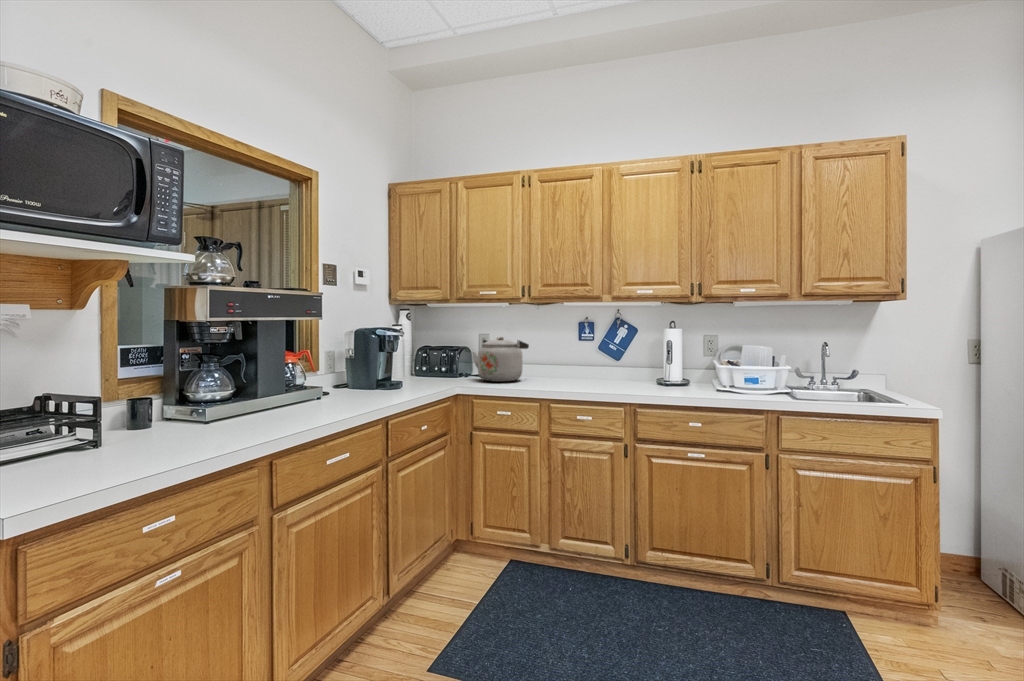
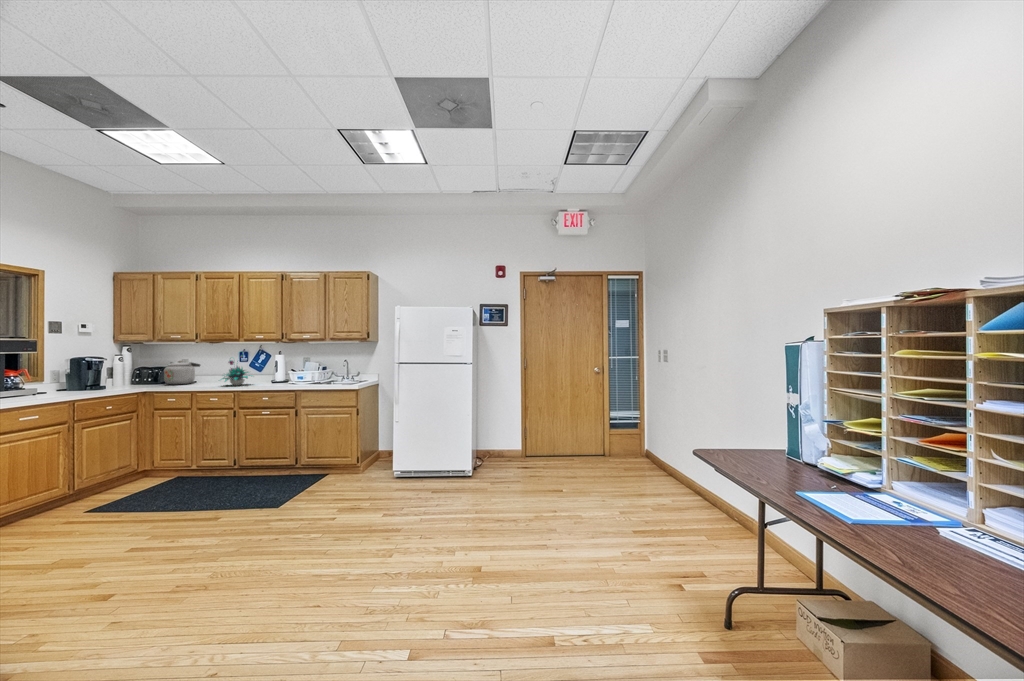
plant: none [587,320,653,390] -> present [222,355,250,385]

